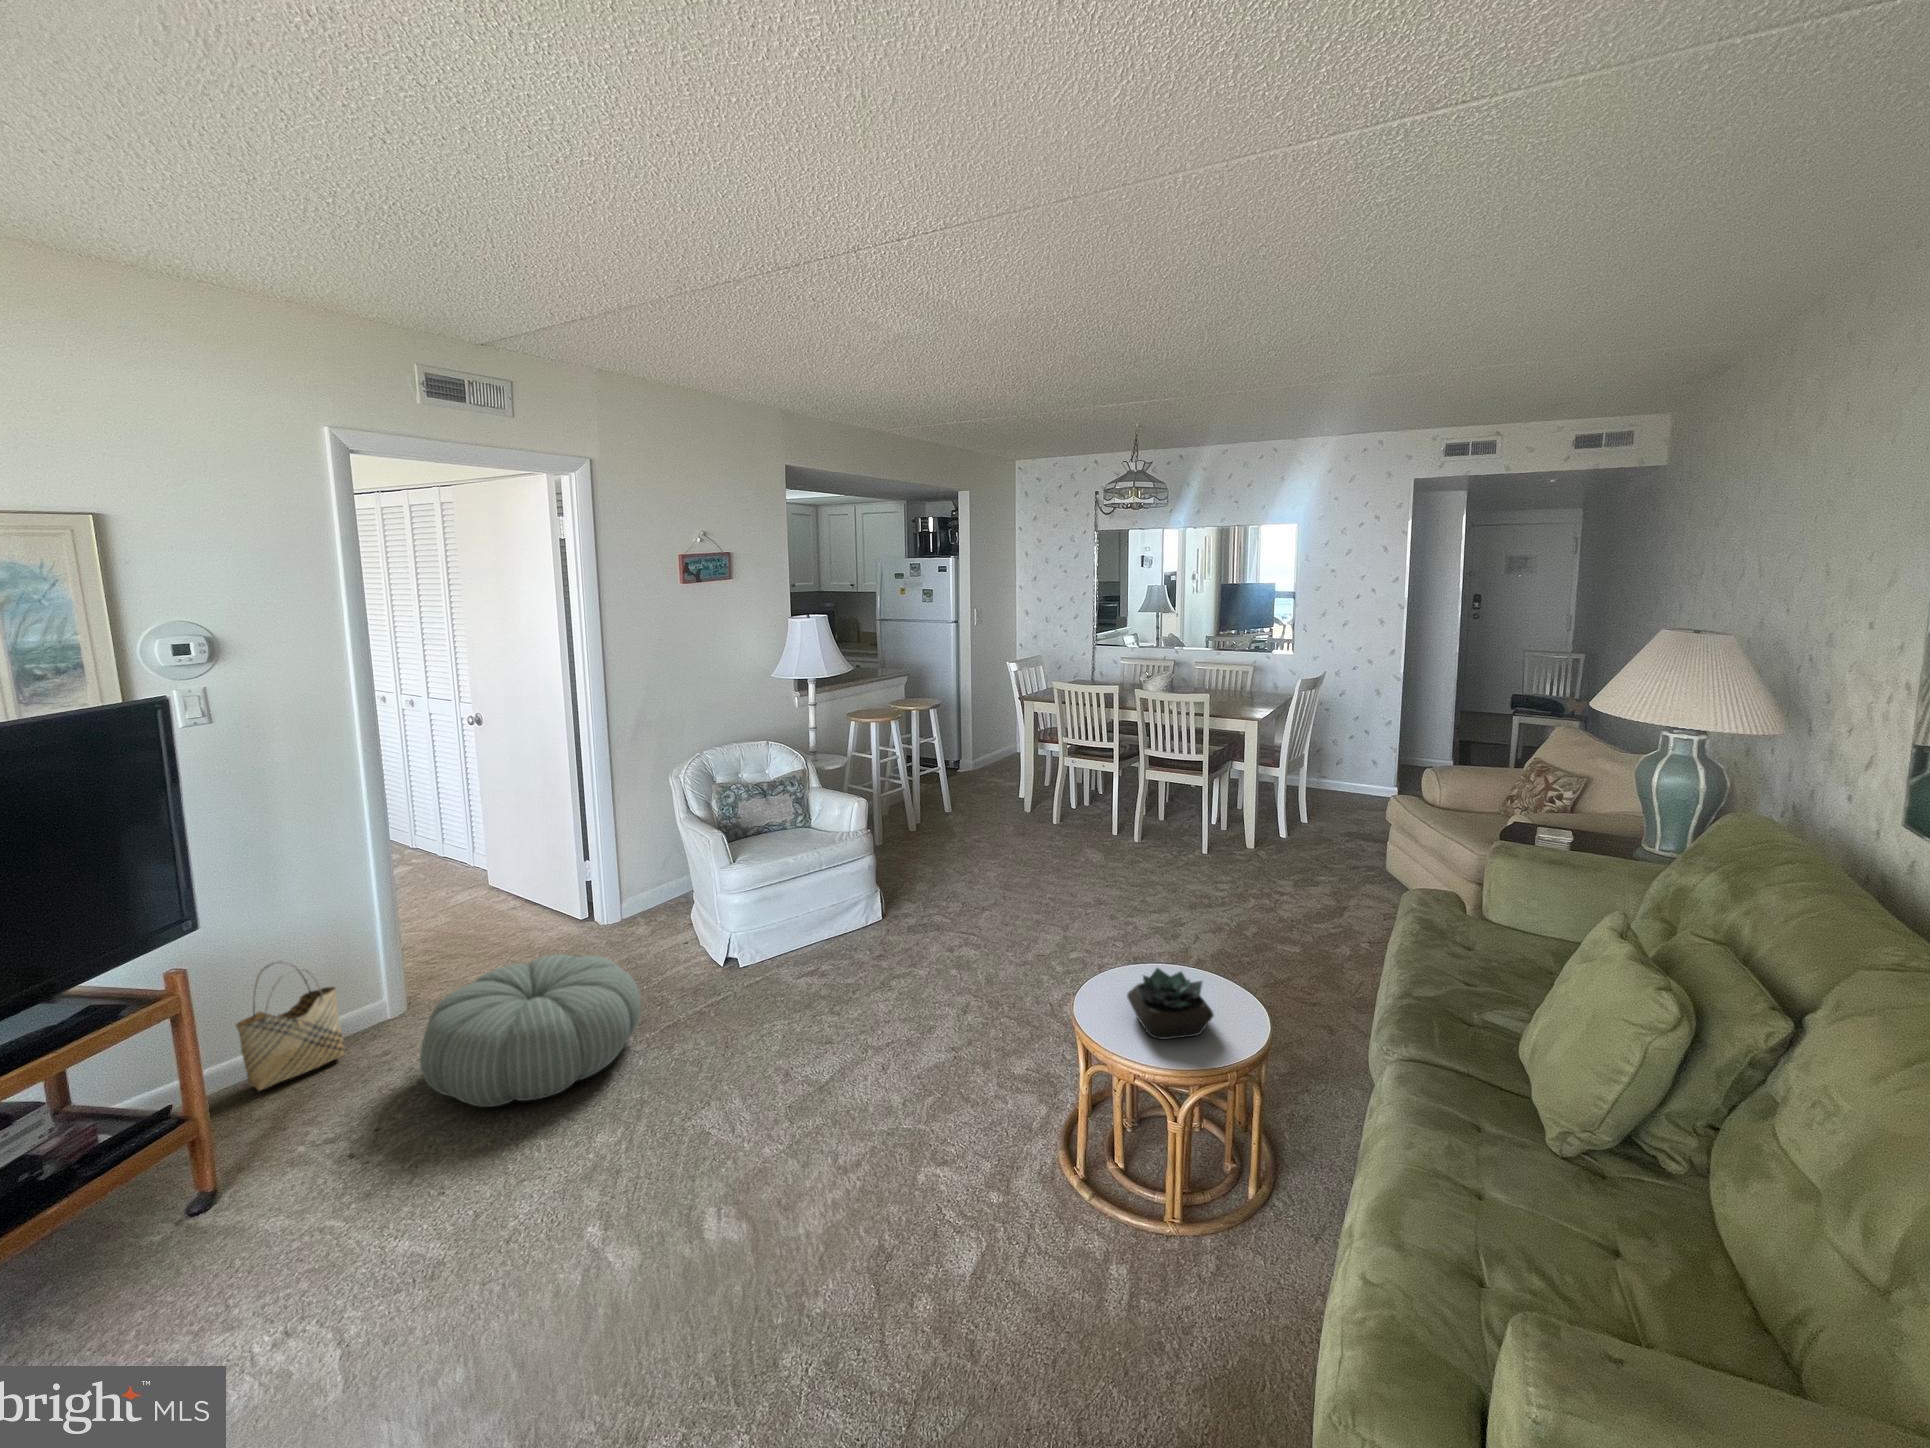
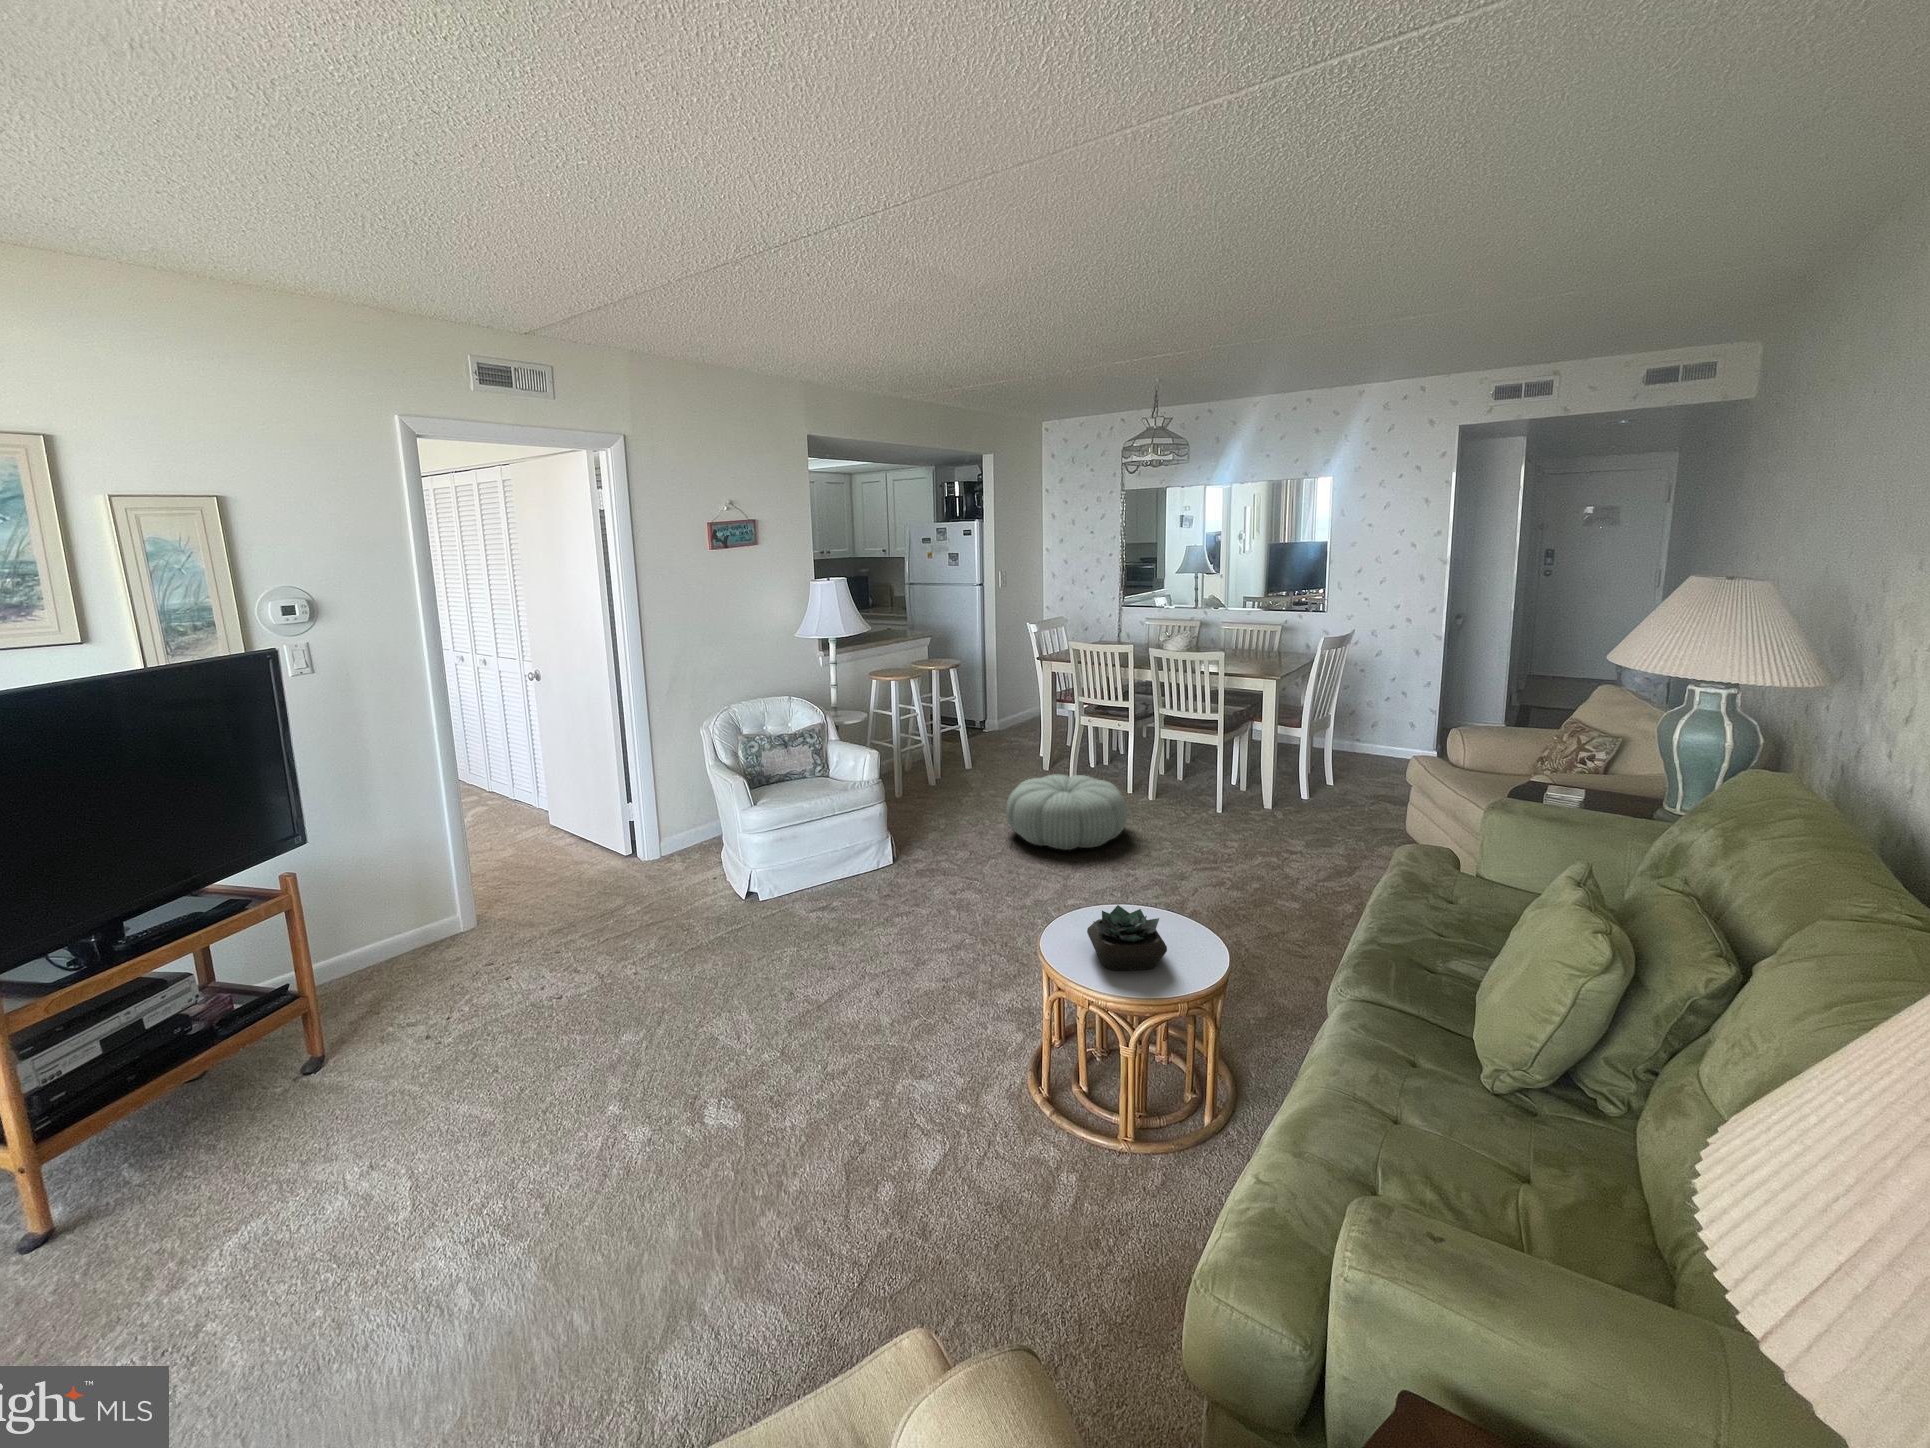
pouf: present [420,955,641,1107] -> present [1006,775,1128,850]
woven basket: present [236,963,345,1091] -> none [339,878,427,984]

